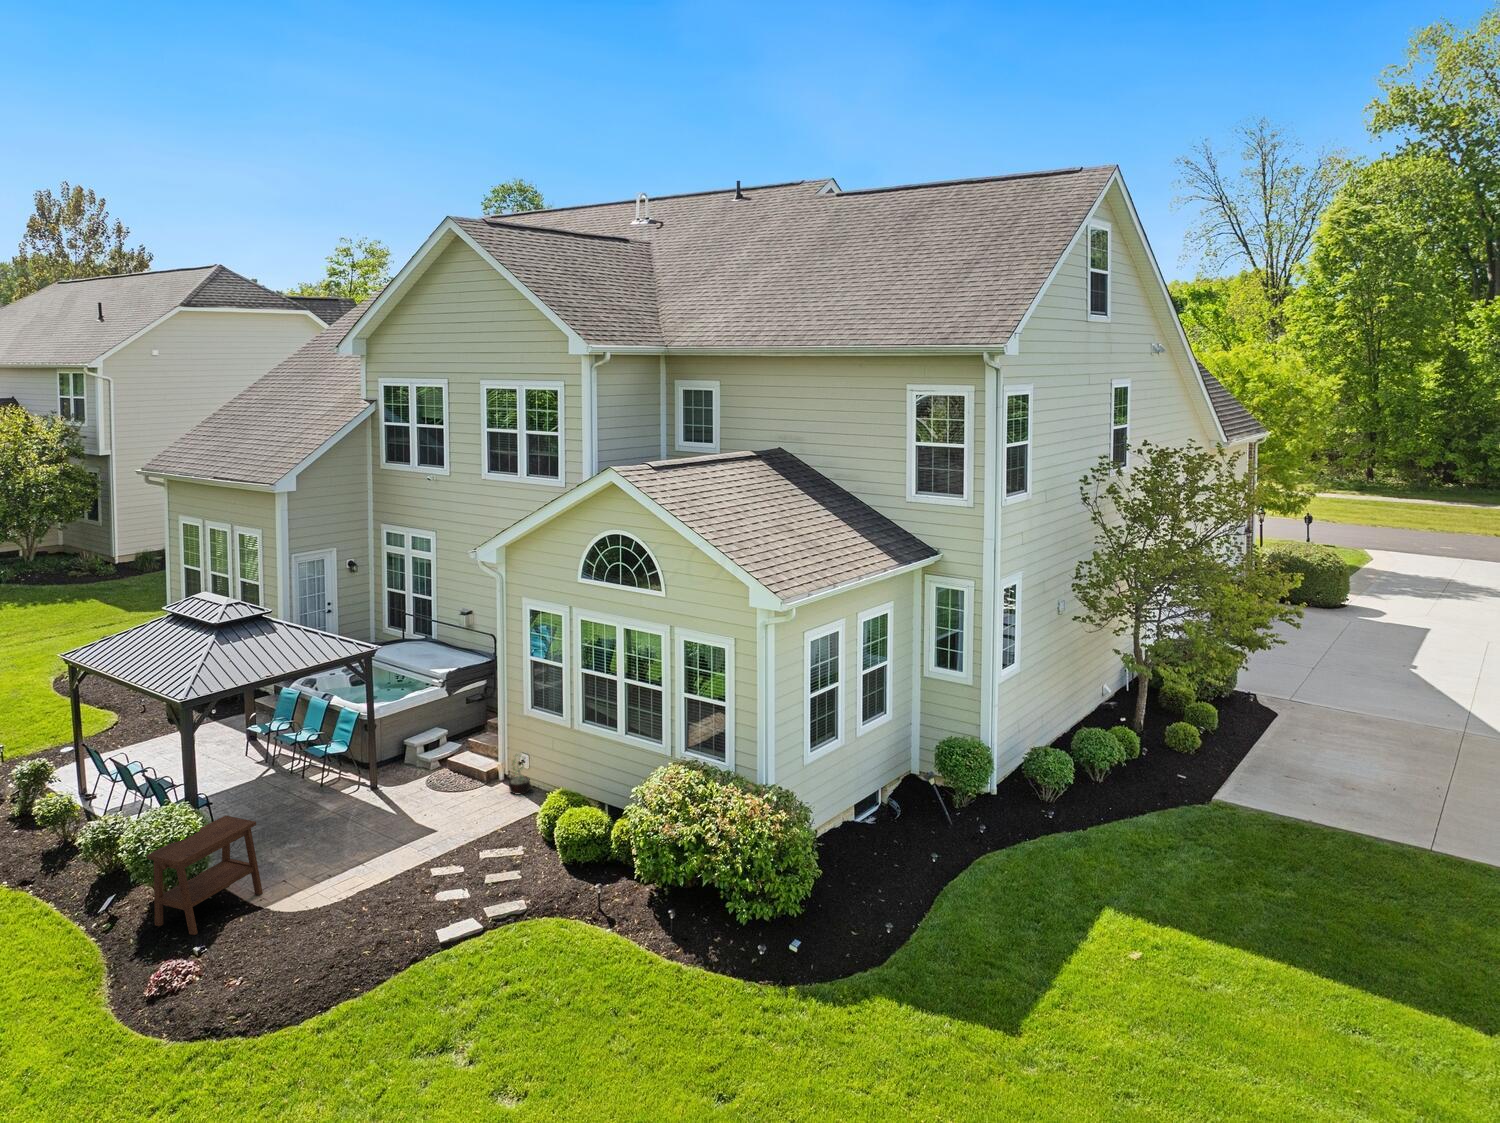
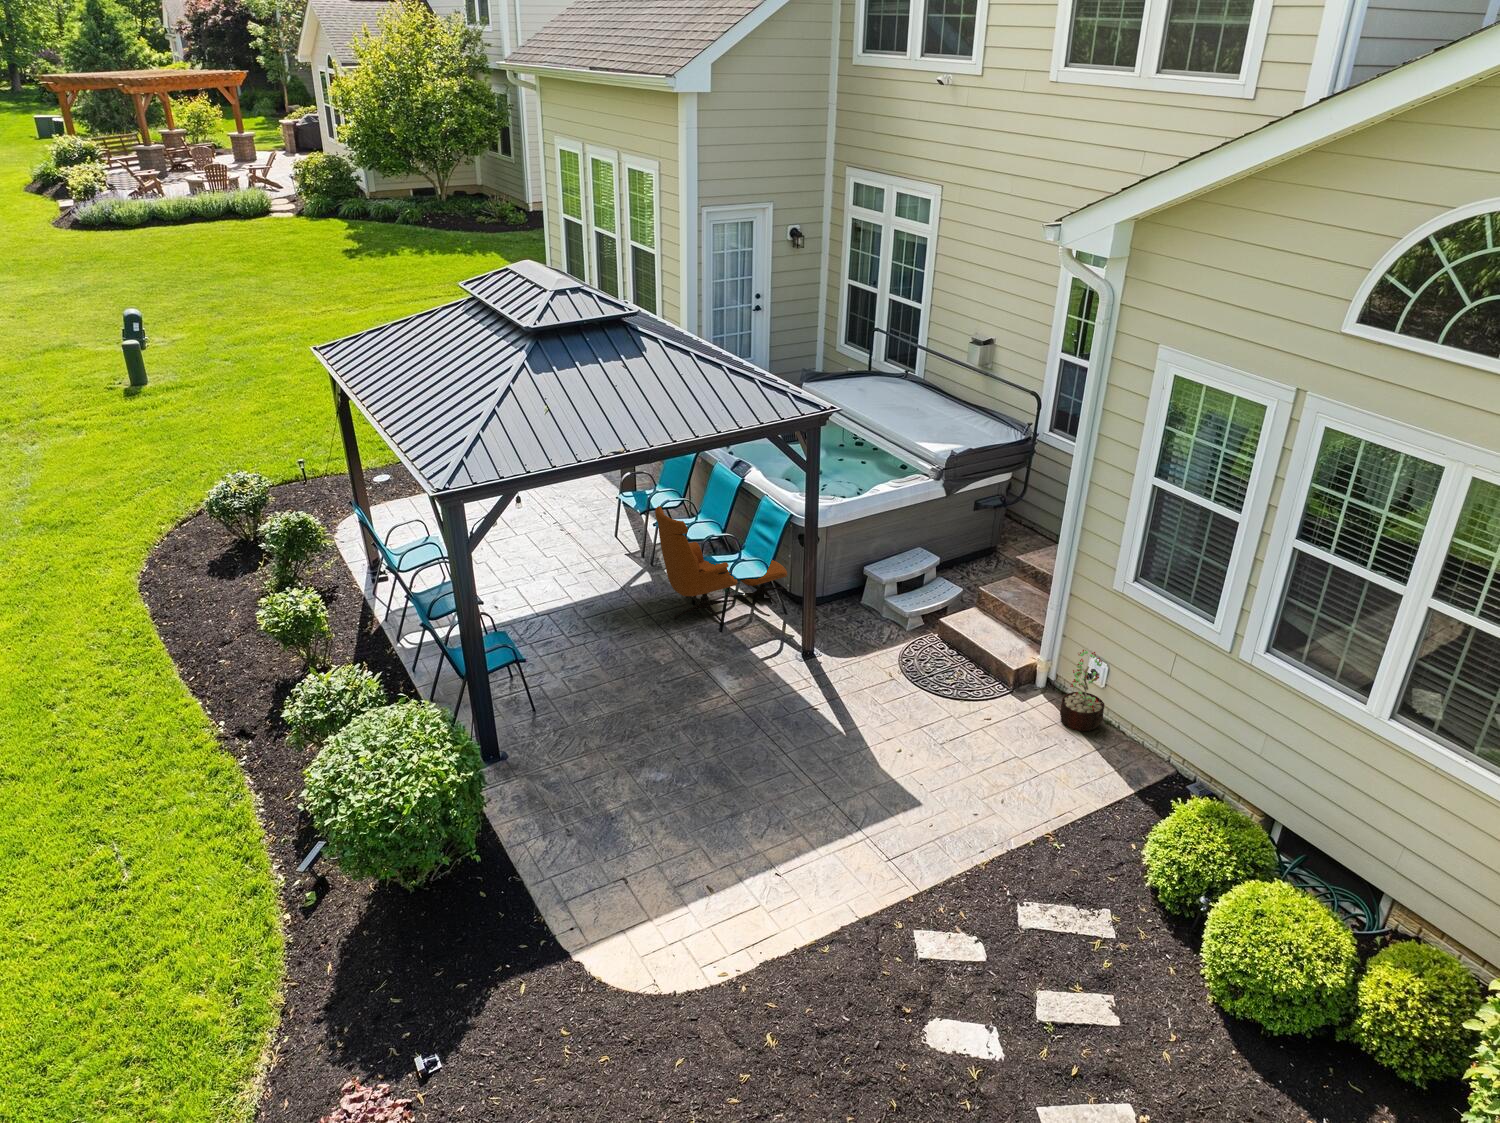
lounge chair: none [277,719,360,784] -> present [655,506,787,625]
side table: present [147,815,263,935] -> none [381,721,595,968]

